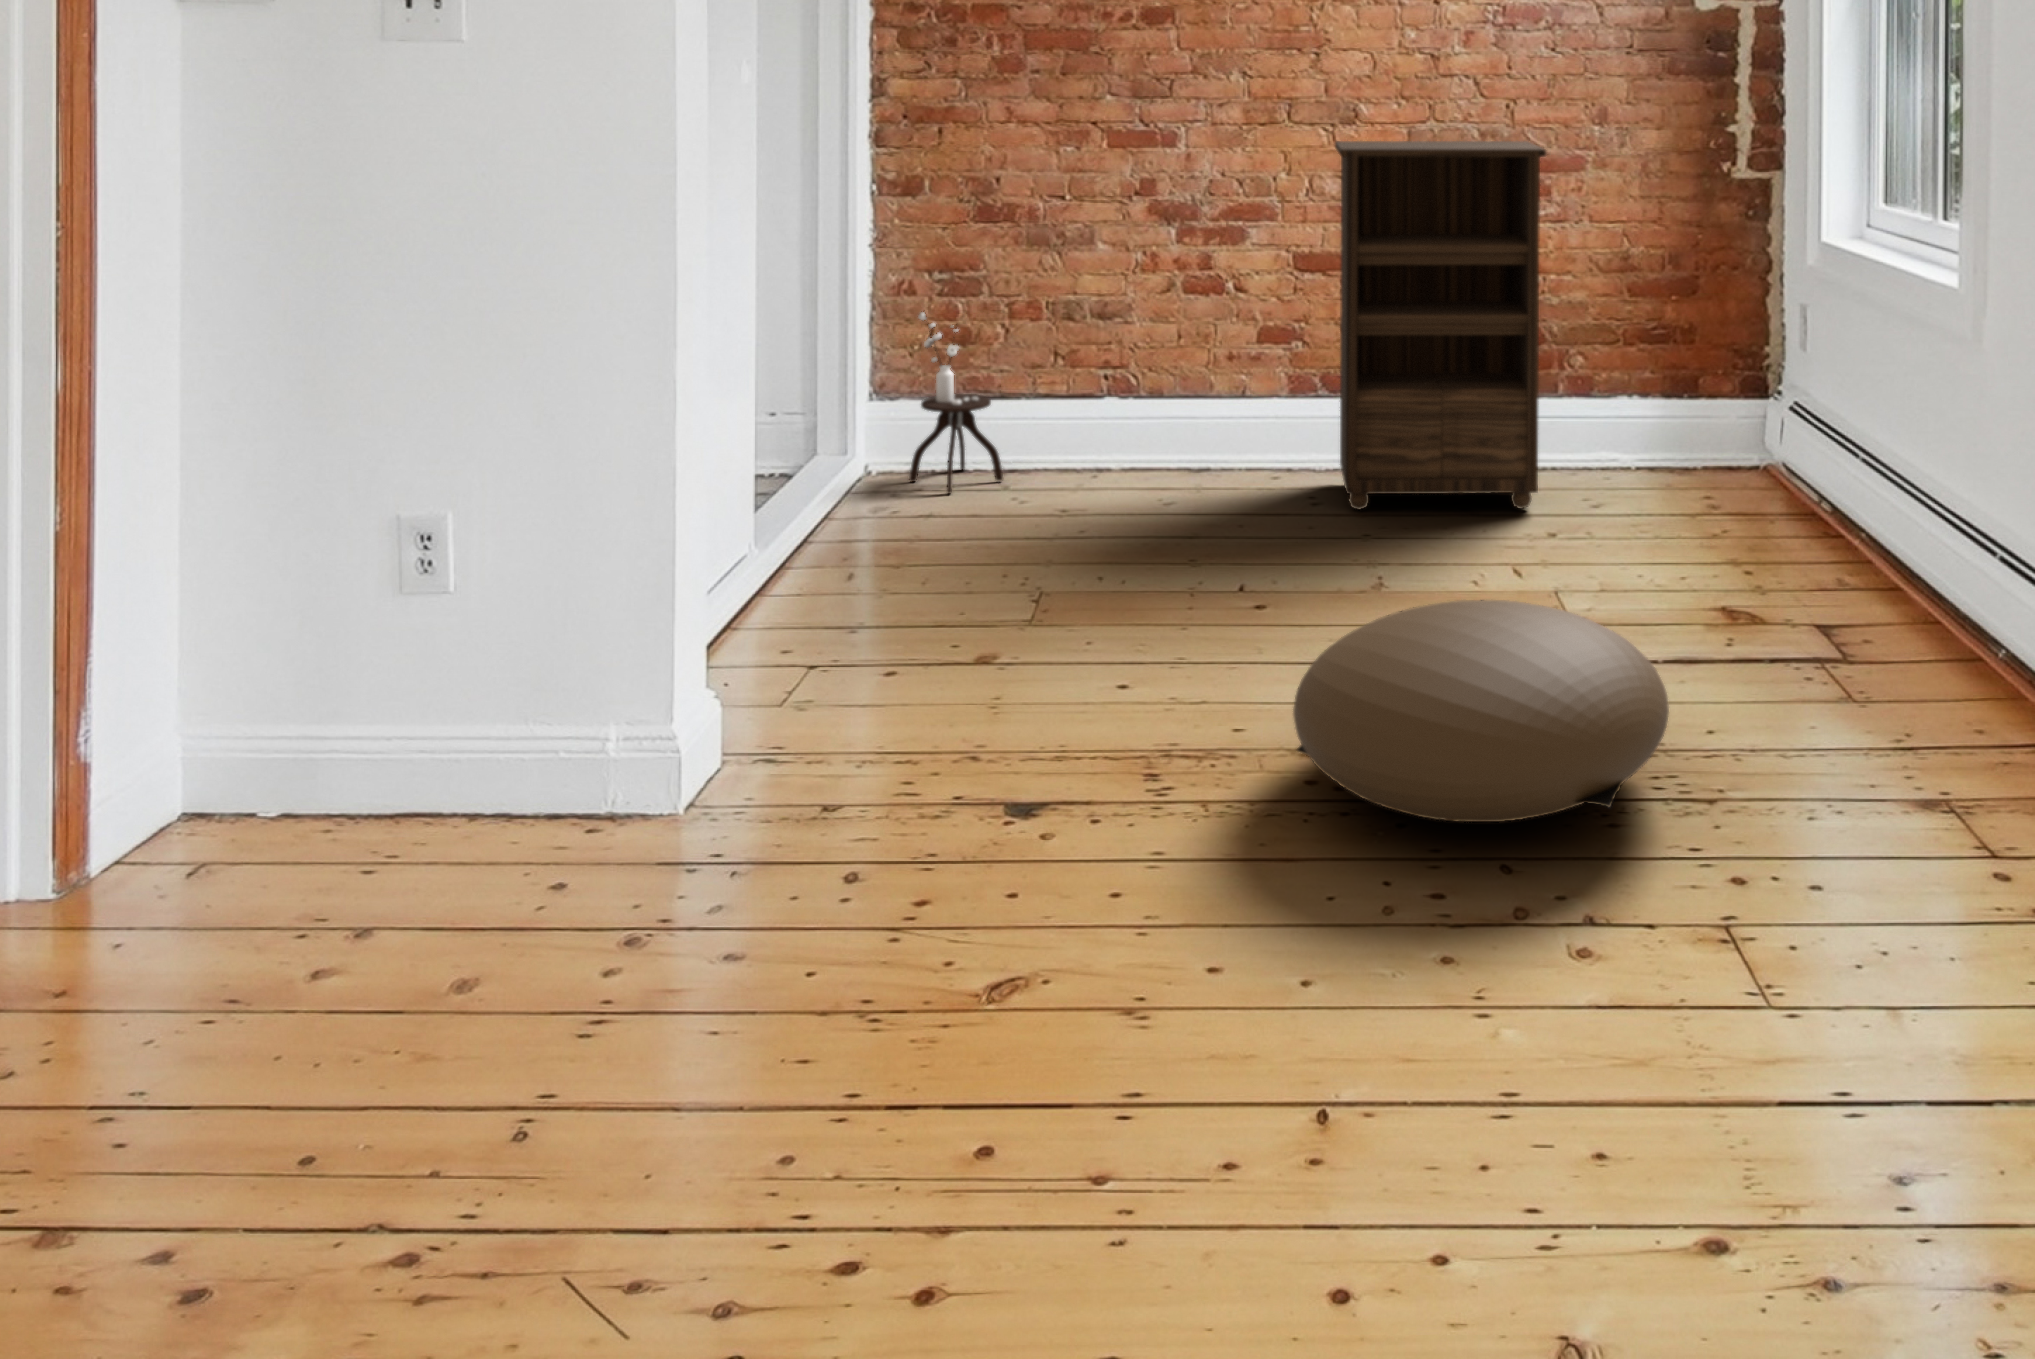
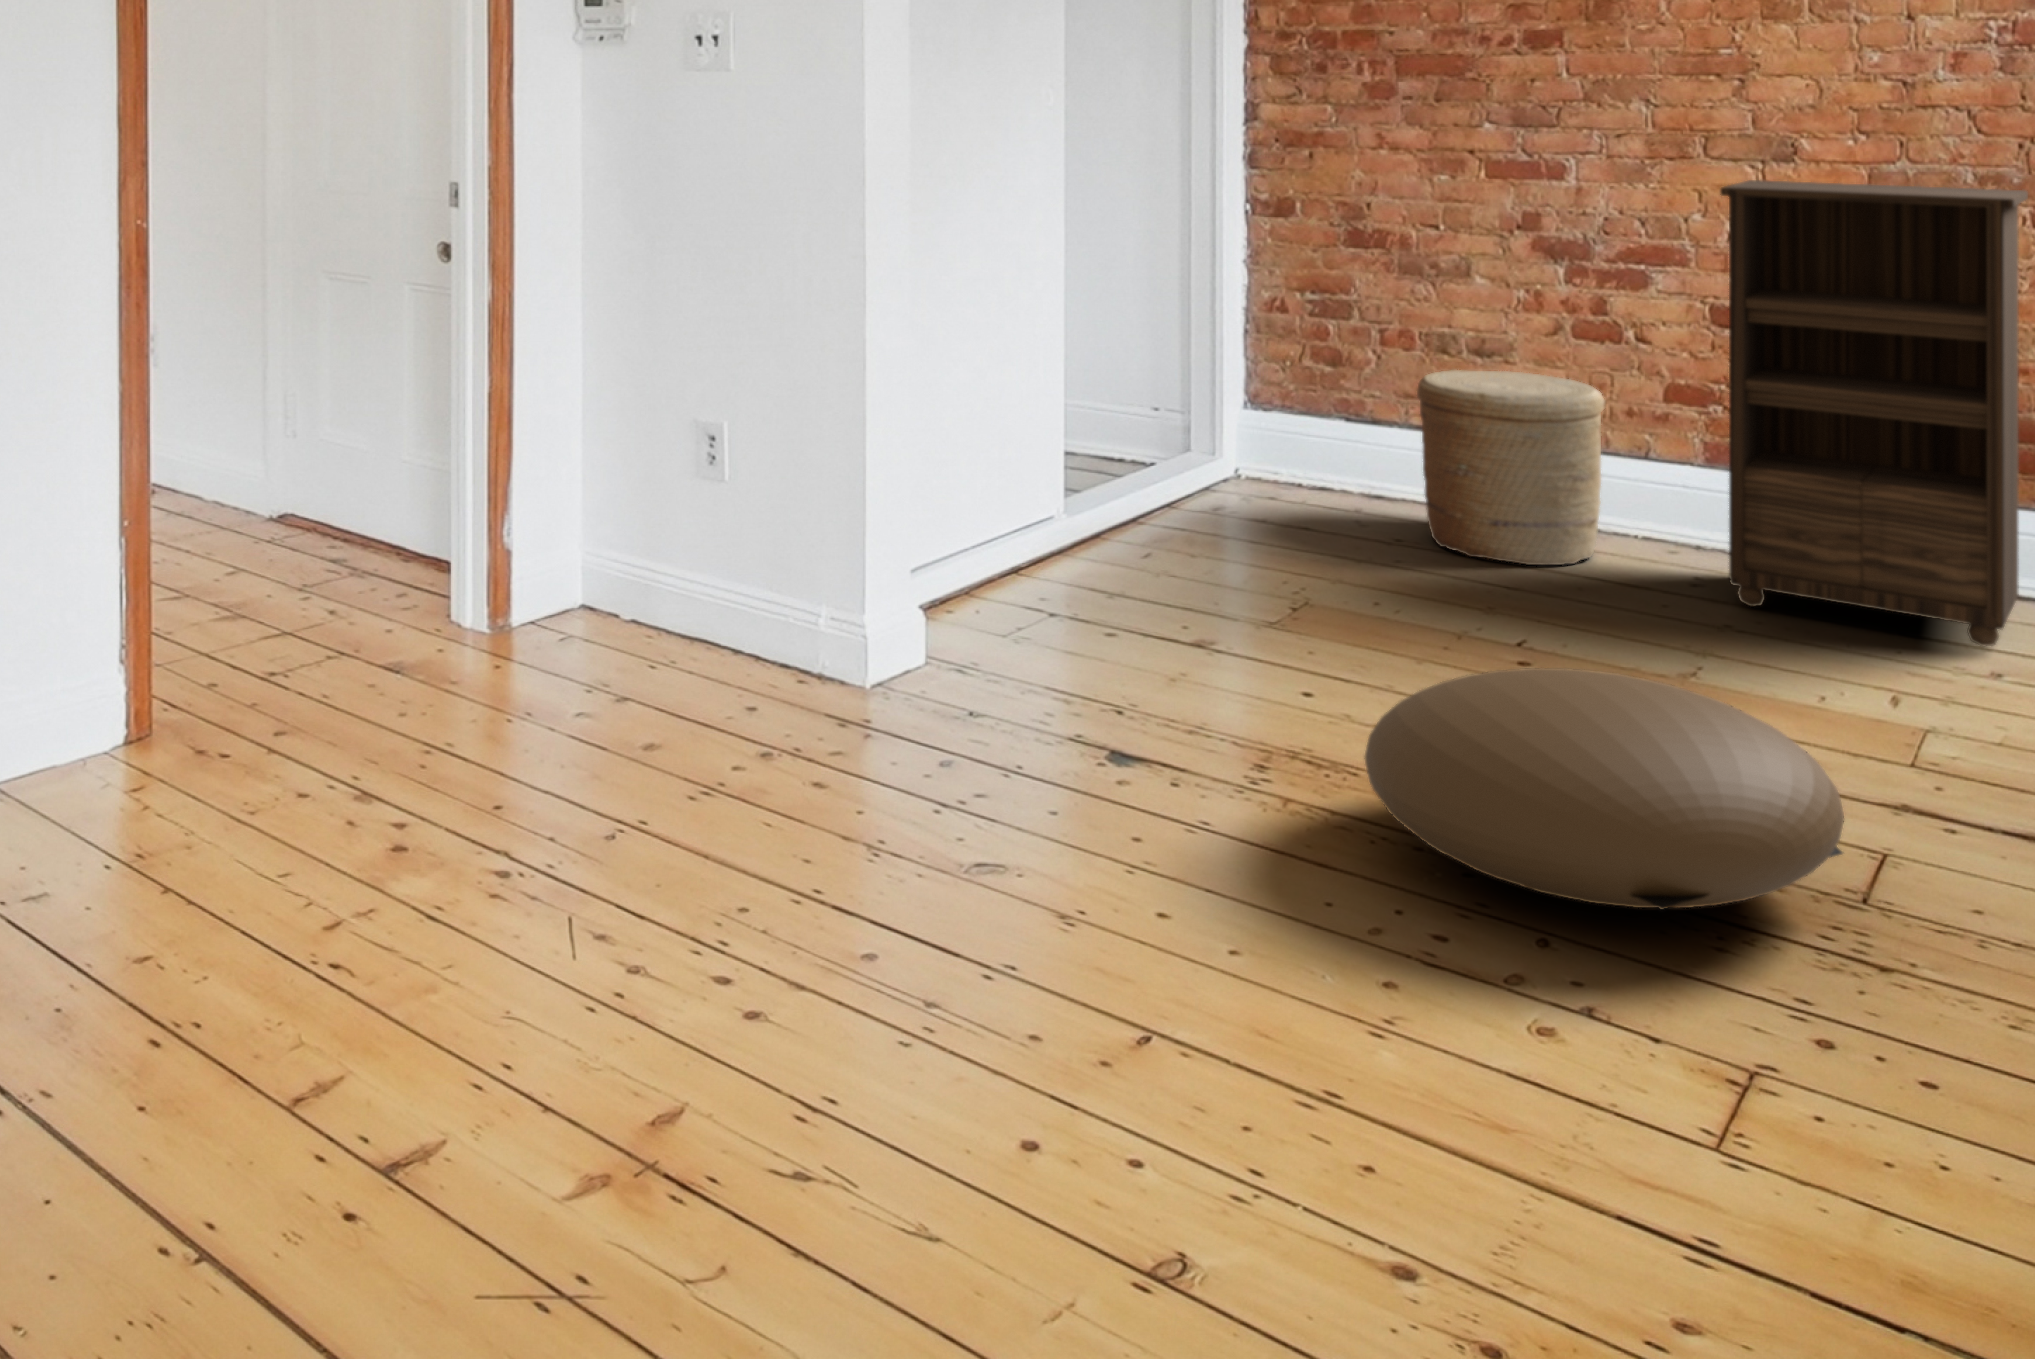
side table: present [909,313,1003,494] -> none [1273,329,1367,512]
woven basket: none [1066,328,1225,510] -> present [1417,370,1605,565]

